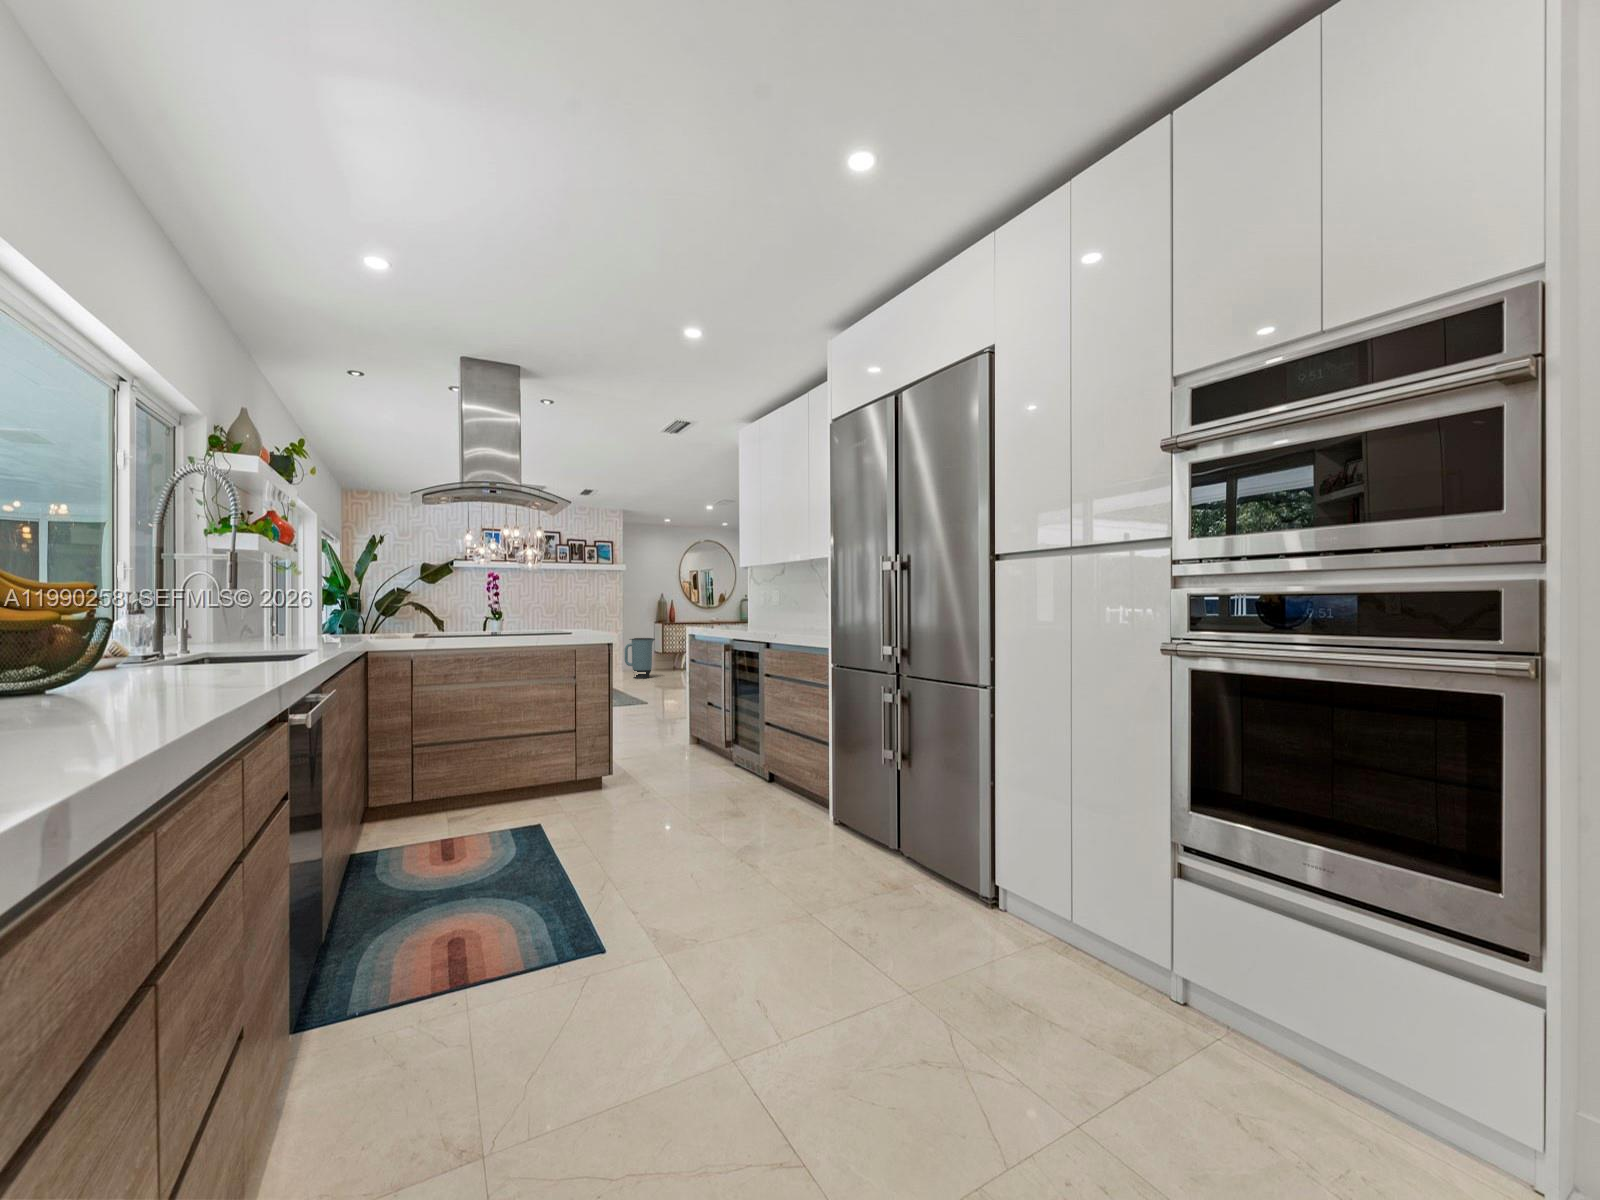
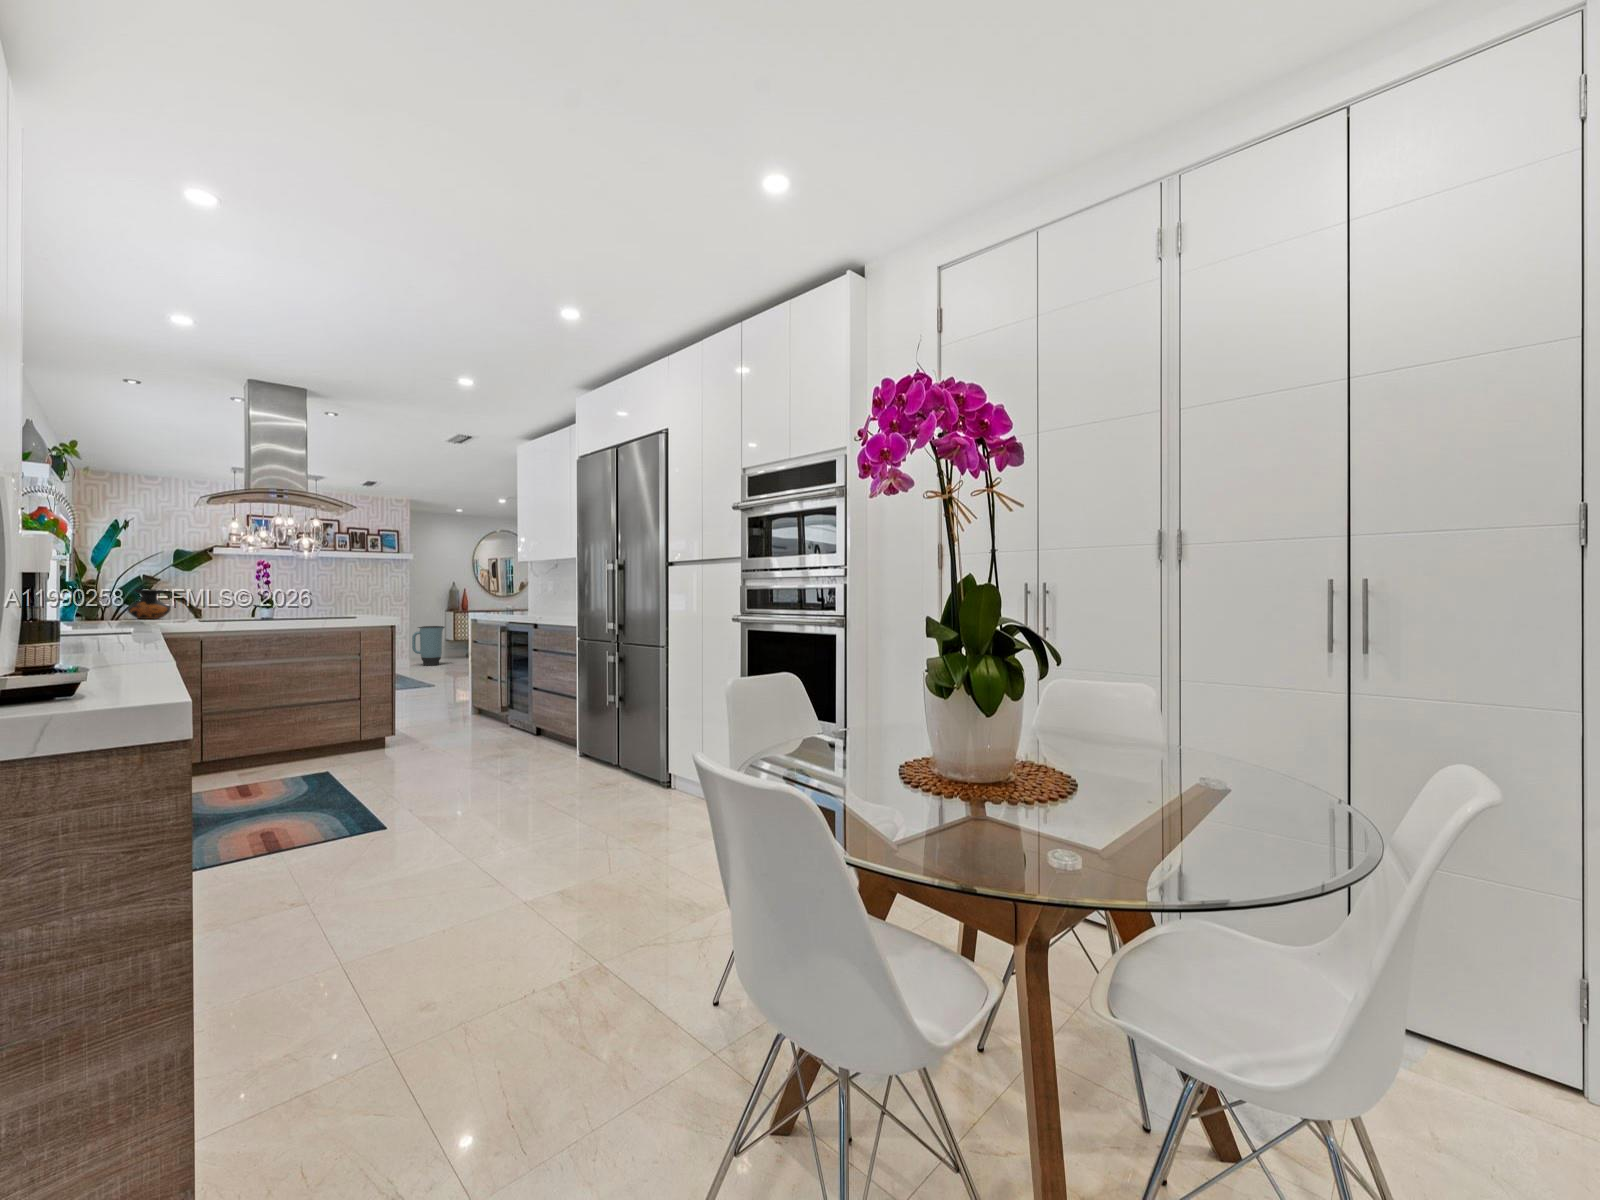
vase: none [356,602,396,633] -> present [127,589,170,619]

